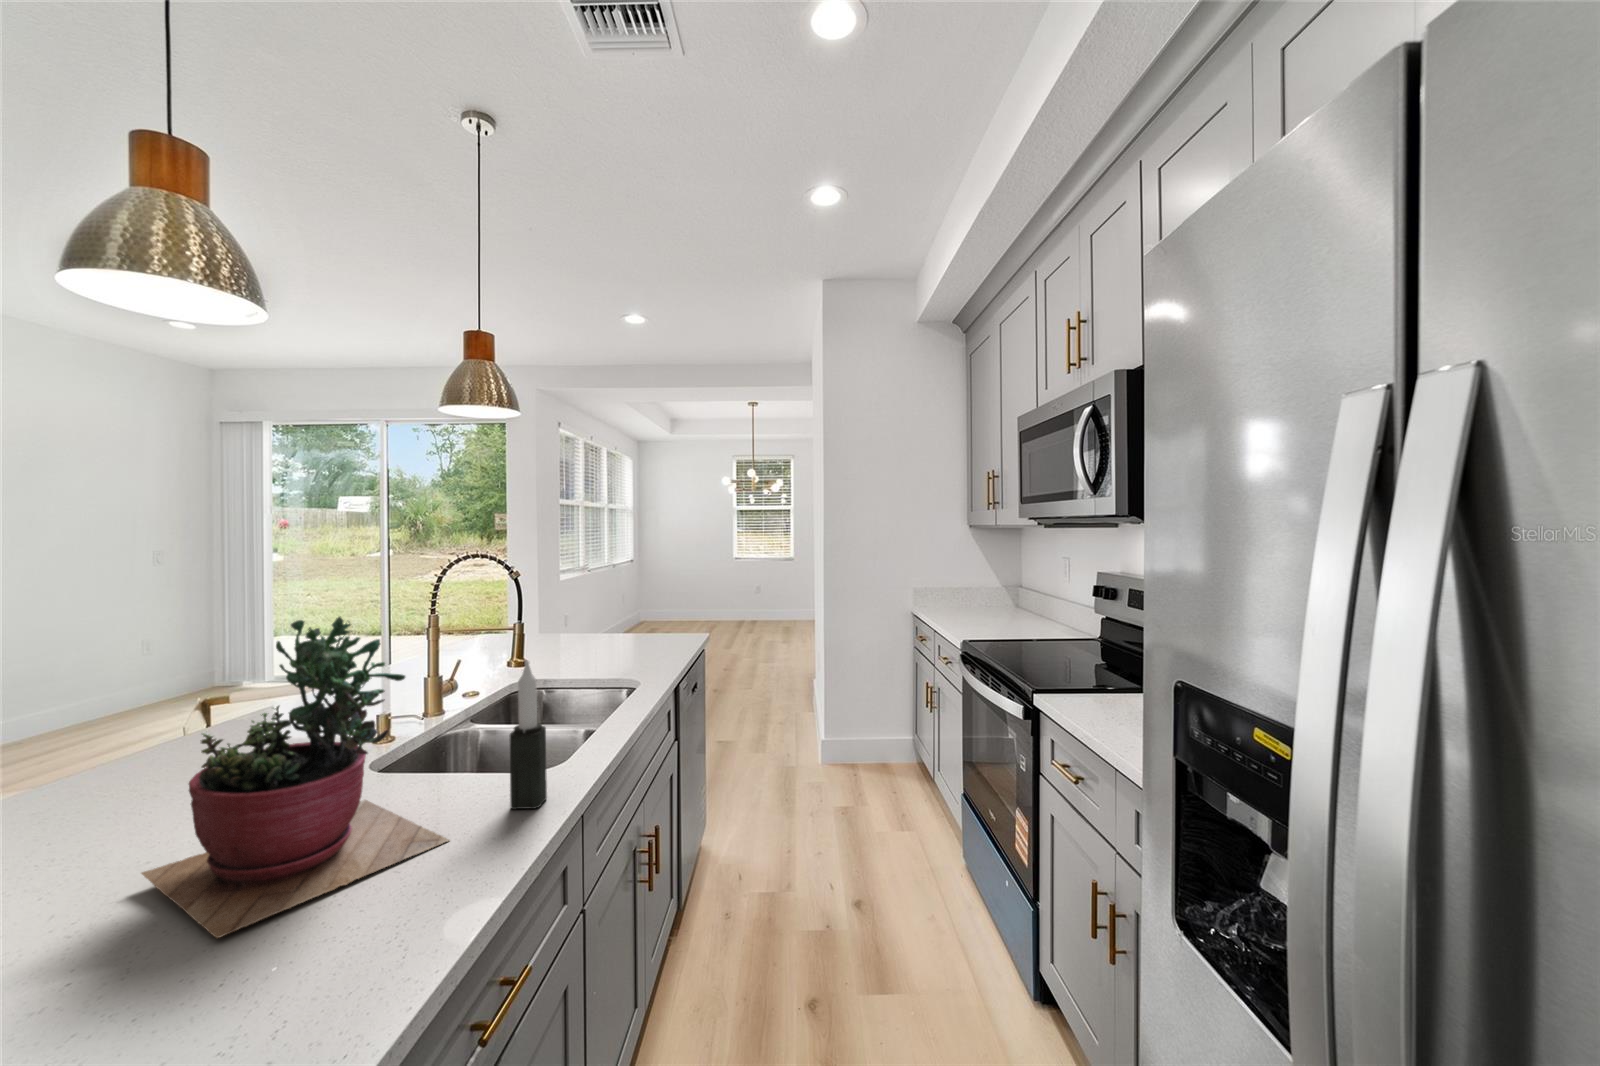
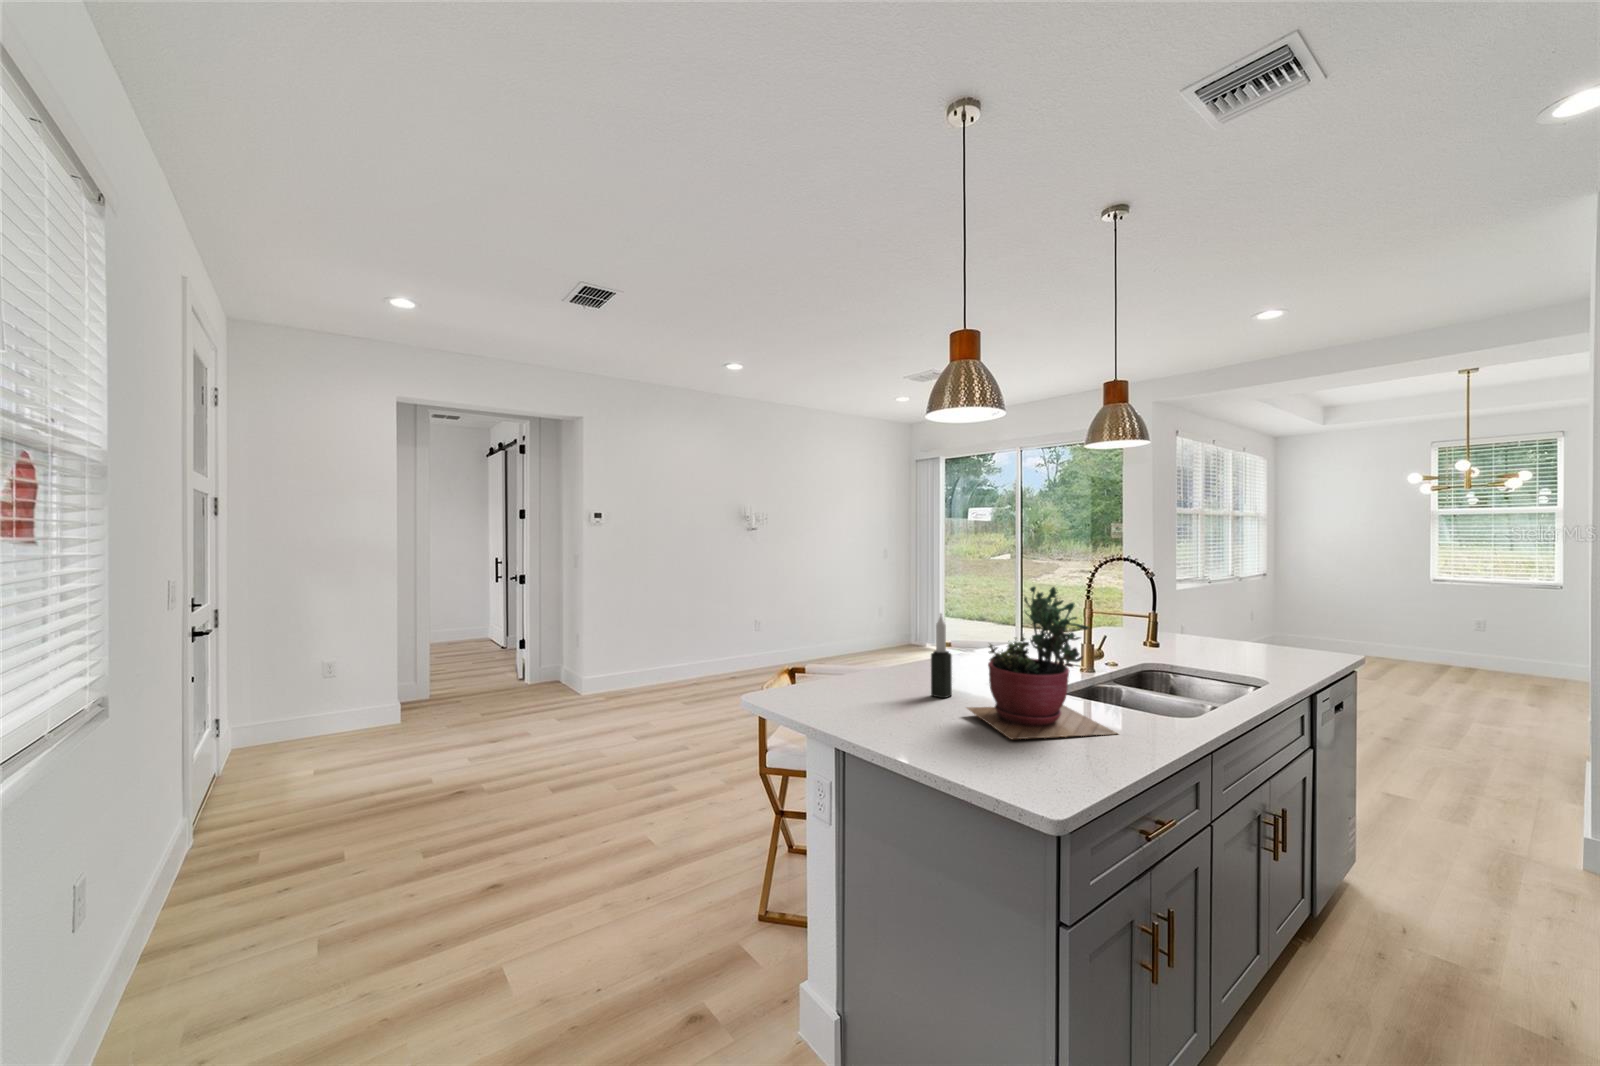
candle: present [510,661,547,809] -> present [931,614,952,698]

